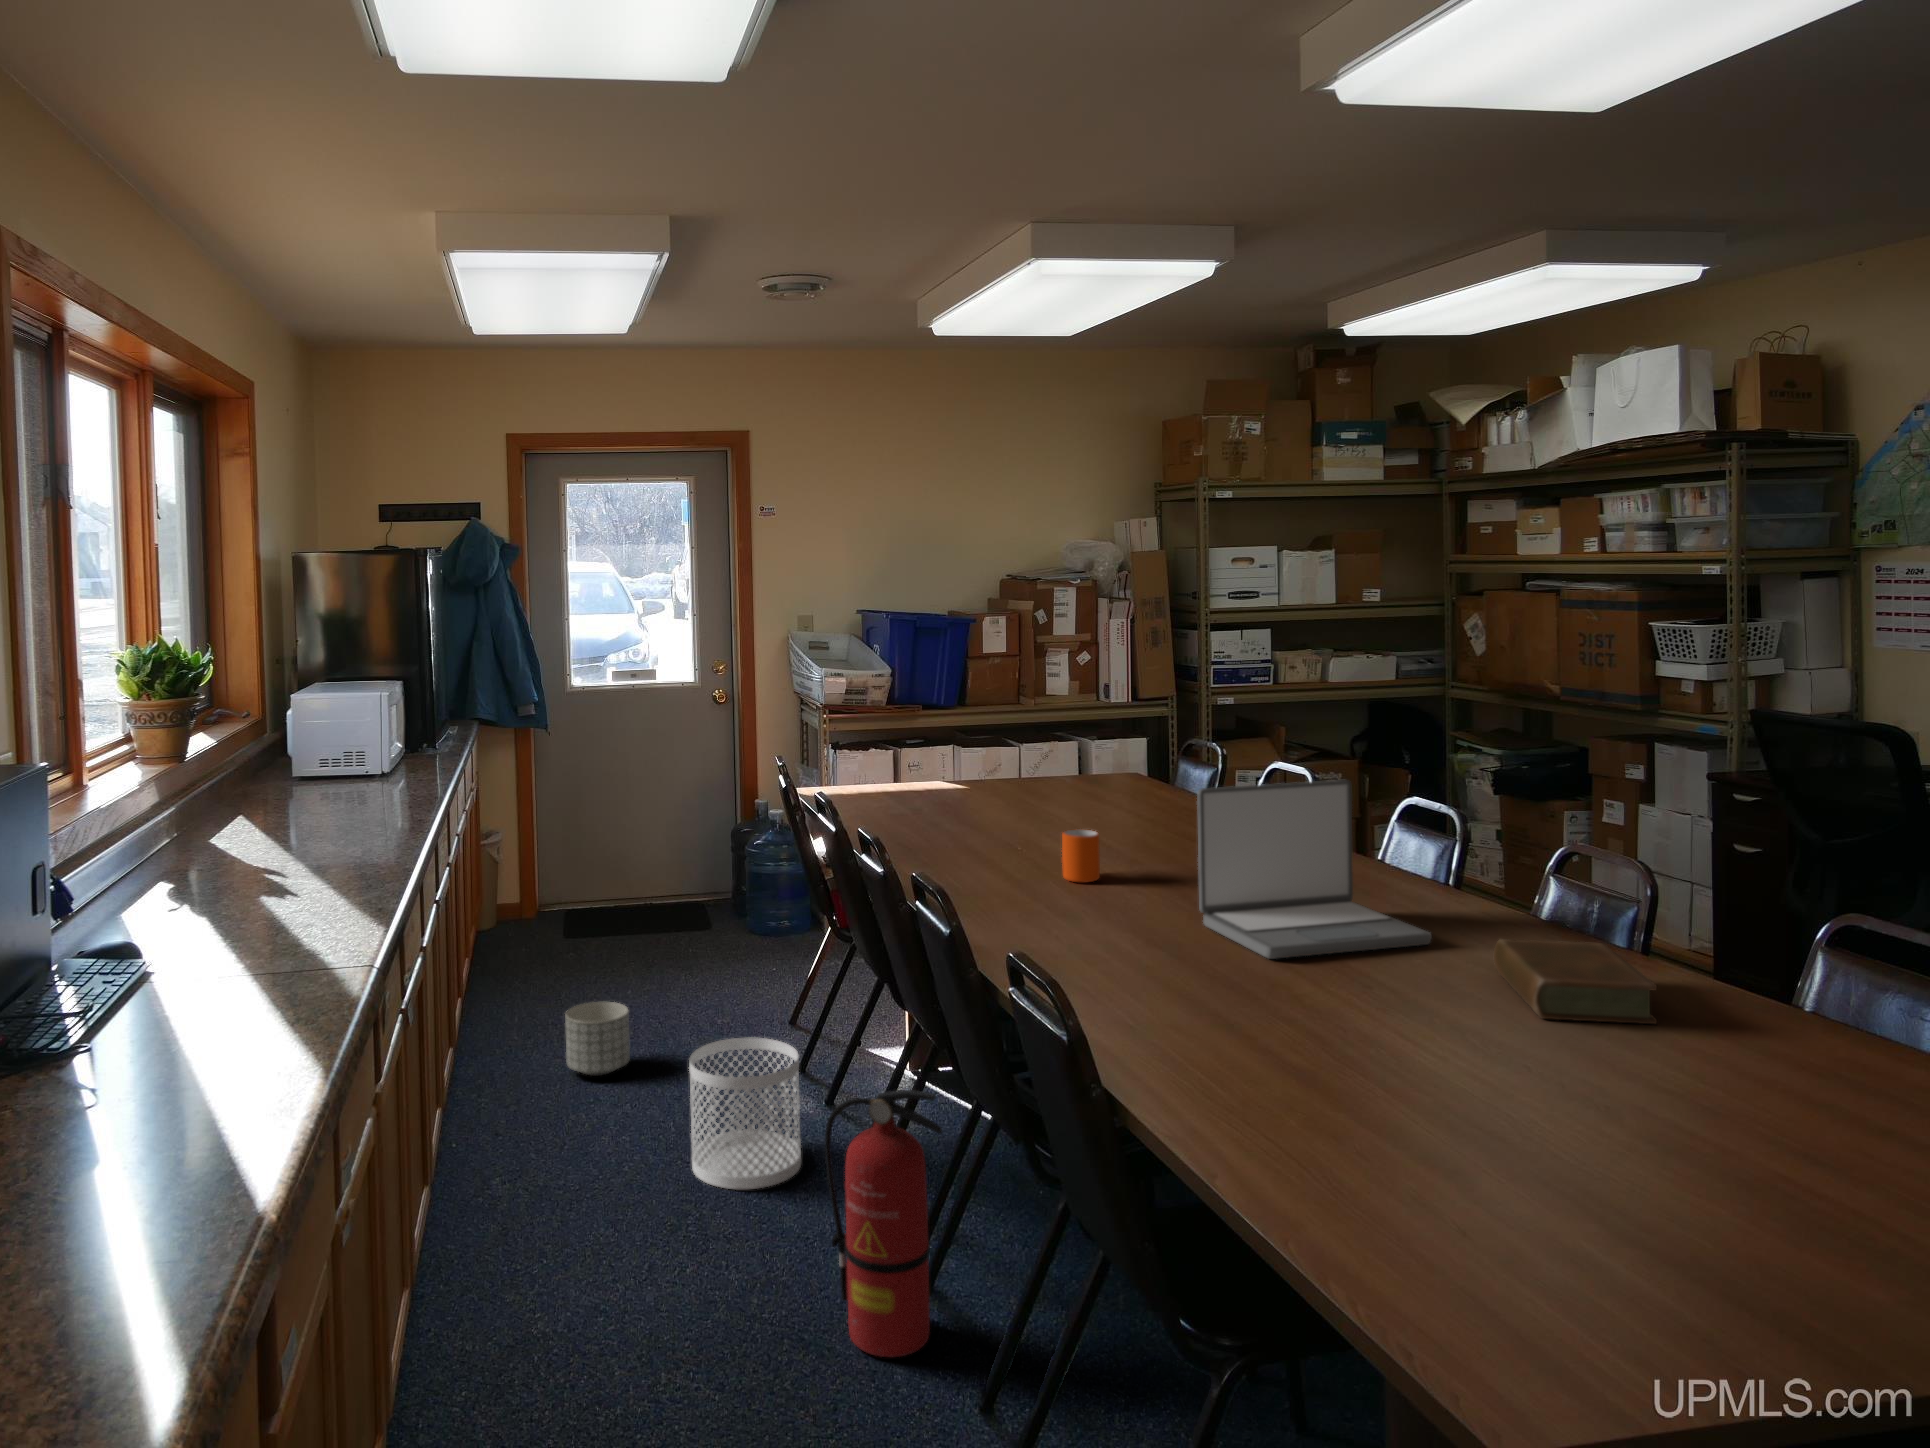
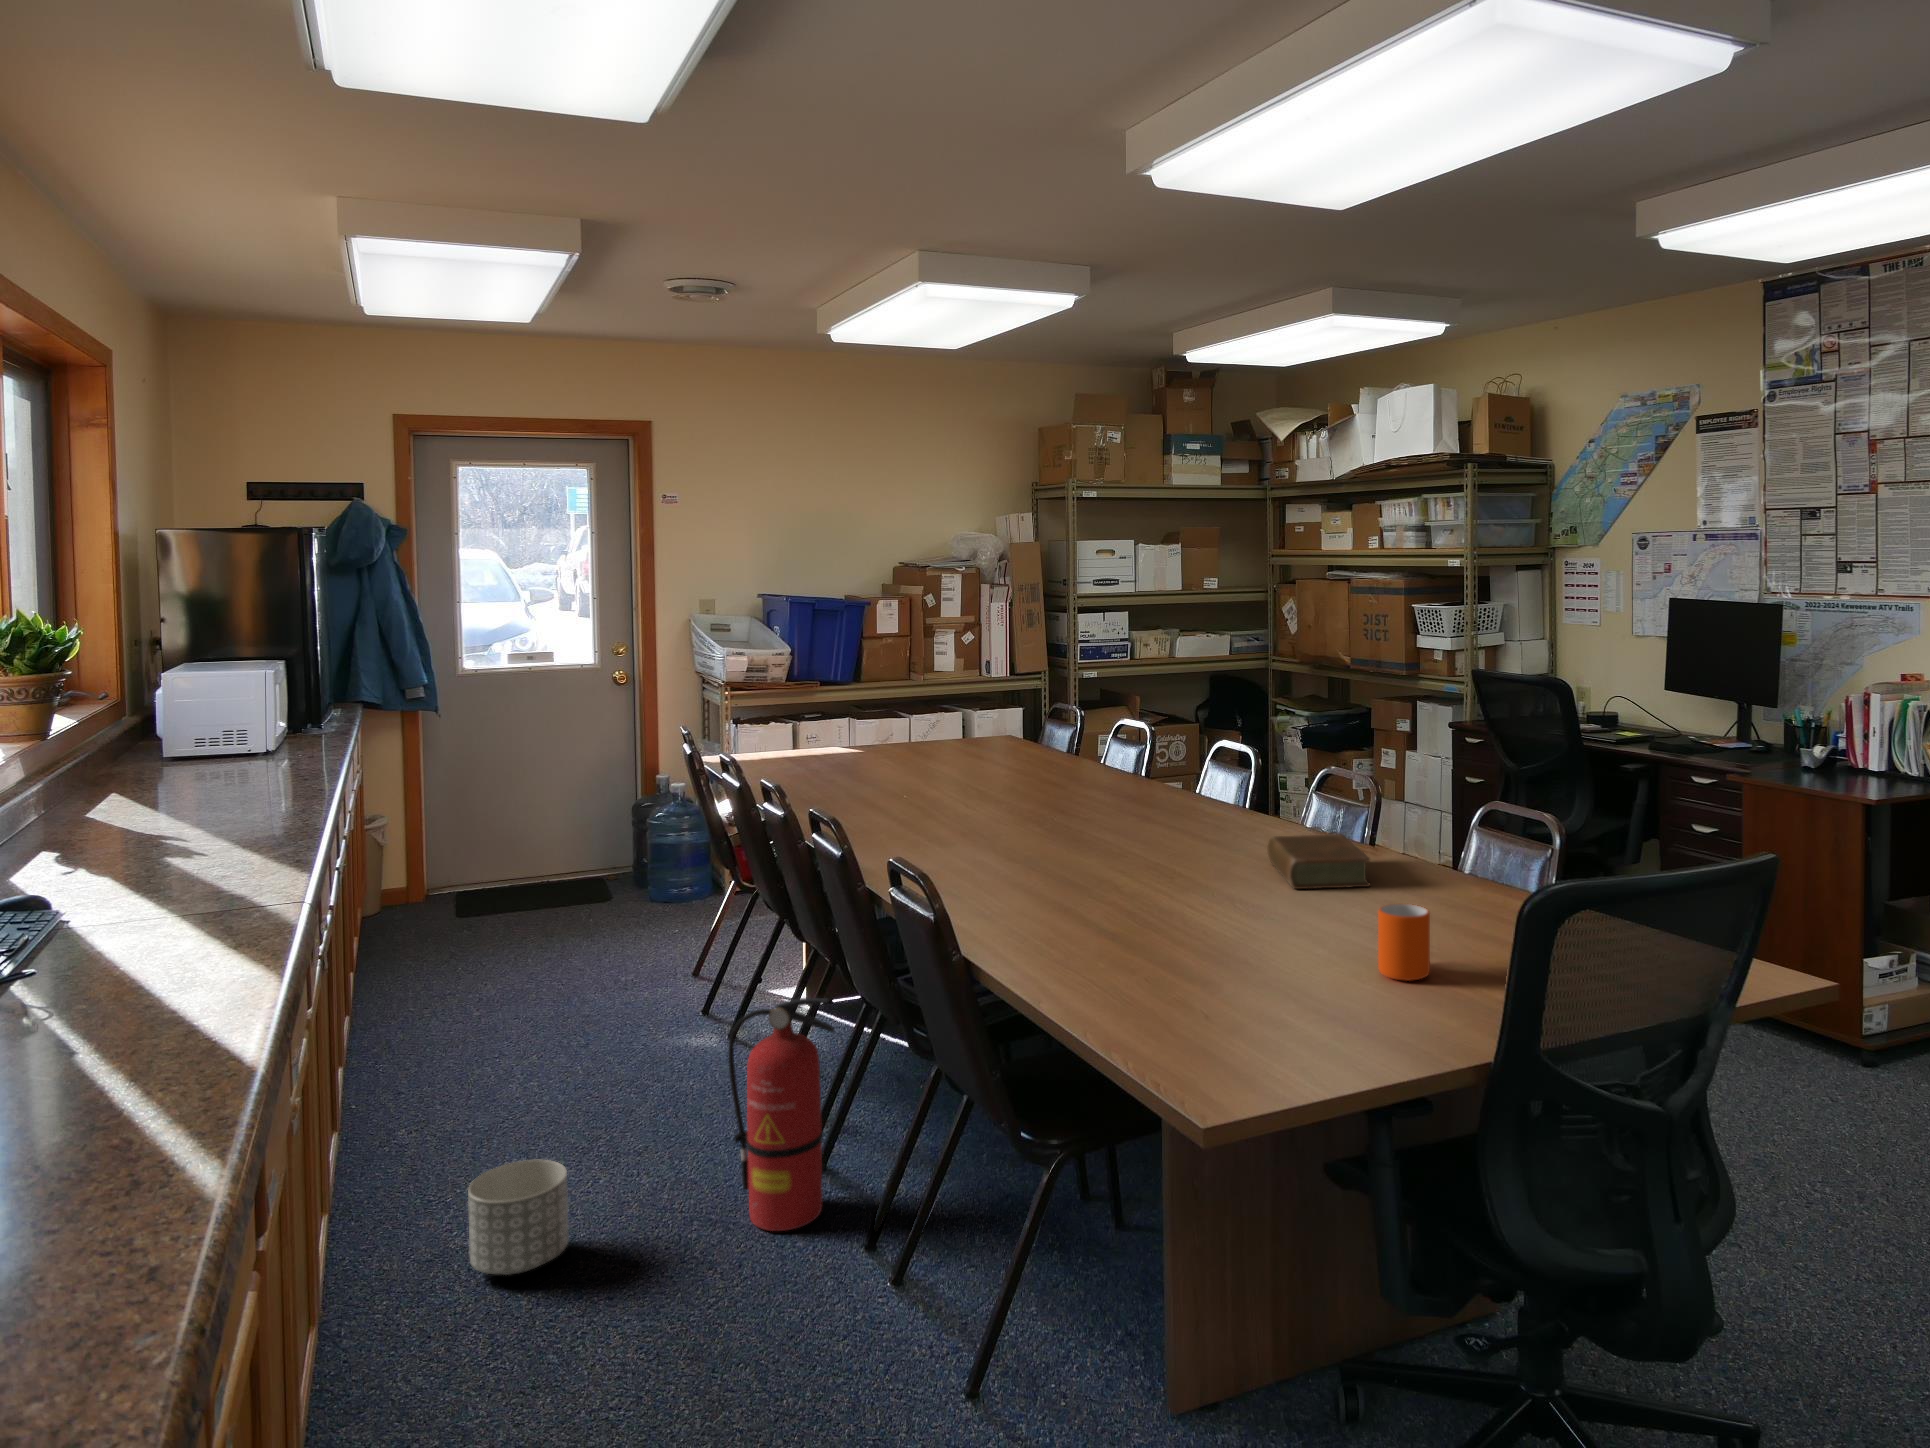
laptop: present [1197,780,1432,959] -> none [1052,722,1227,864]
mug: present [1062,829,1100,882] -> present [1378,904,1430,981]
planter: present [565,1002,630,1076] -> present [468,1160,569,1275]
waste basket: present [689,1037,801,1189] -> none [594,982,704,1120]

